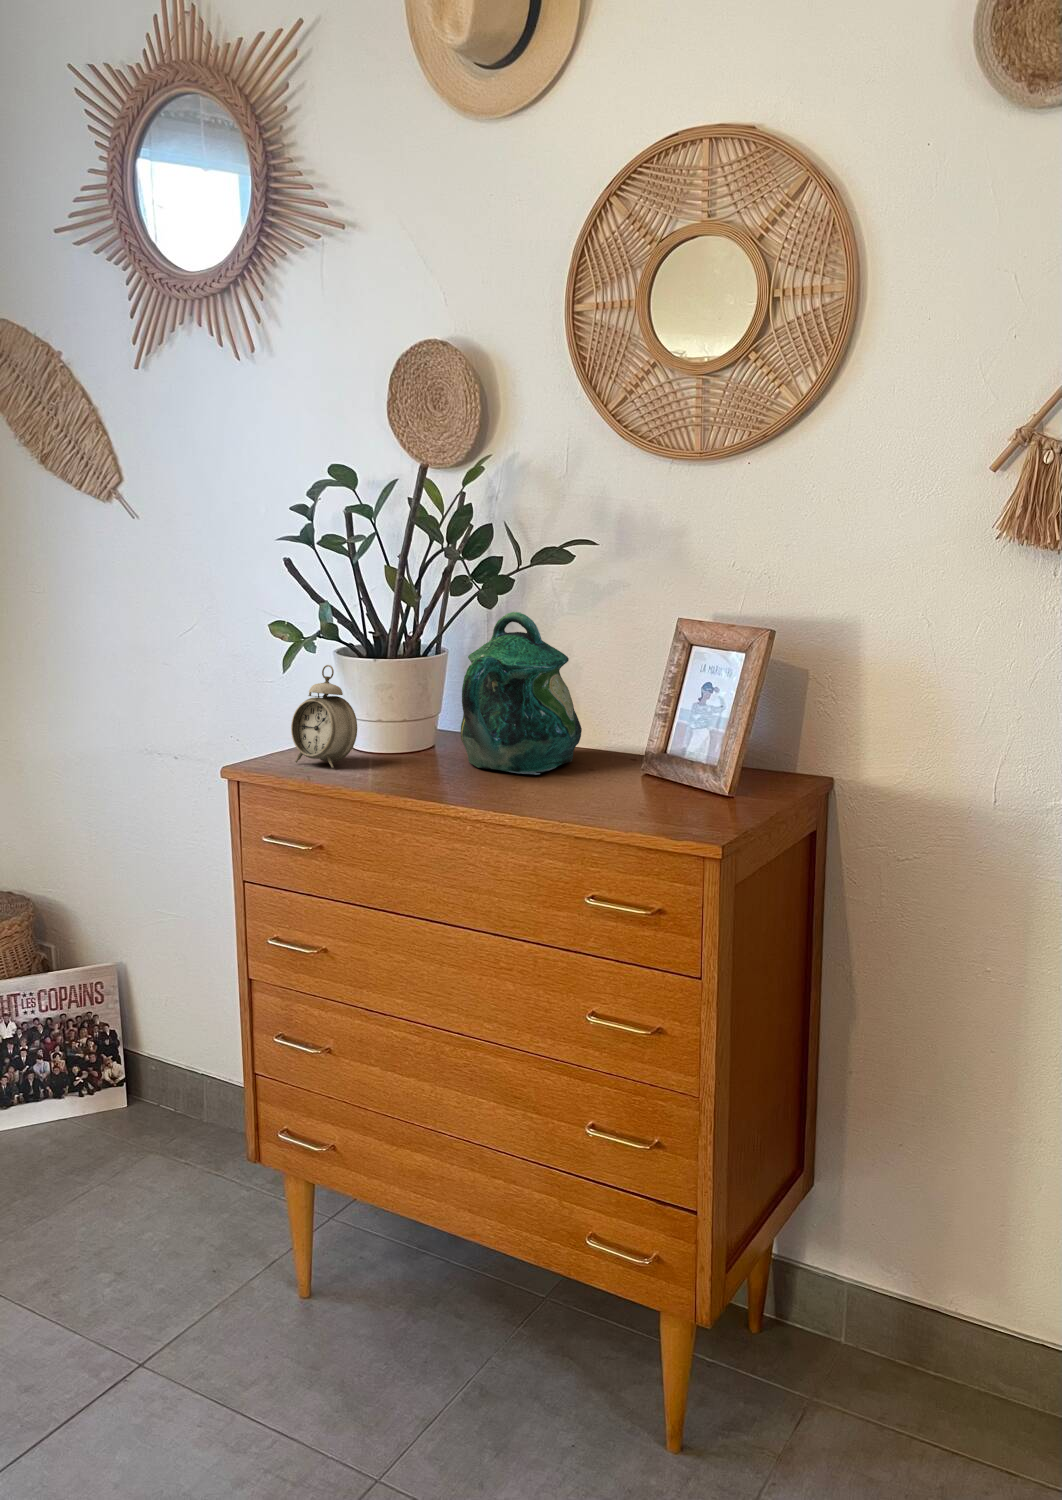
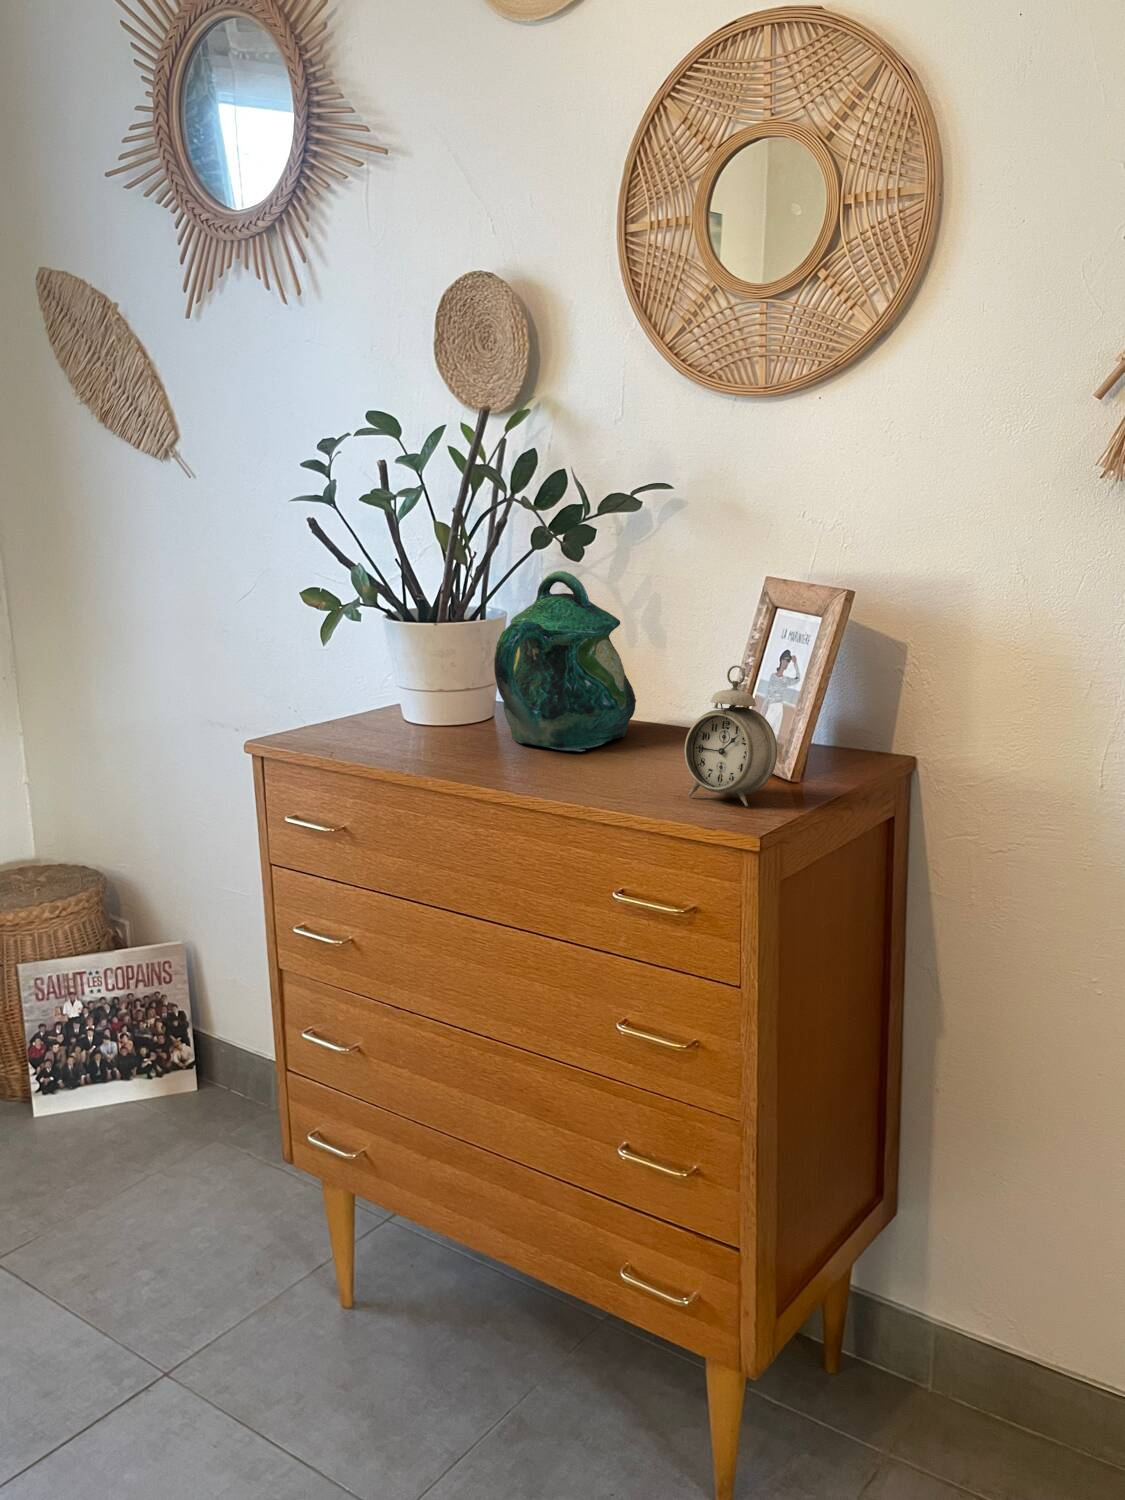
alarm clock: present [291,665,357,768] -> present [684,665,777,806]

